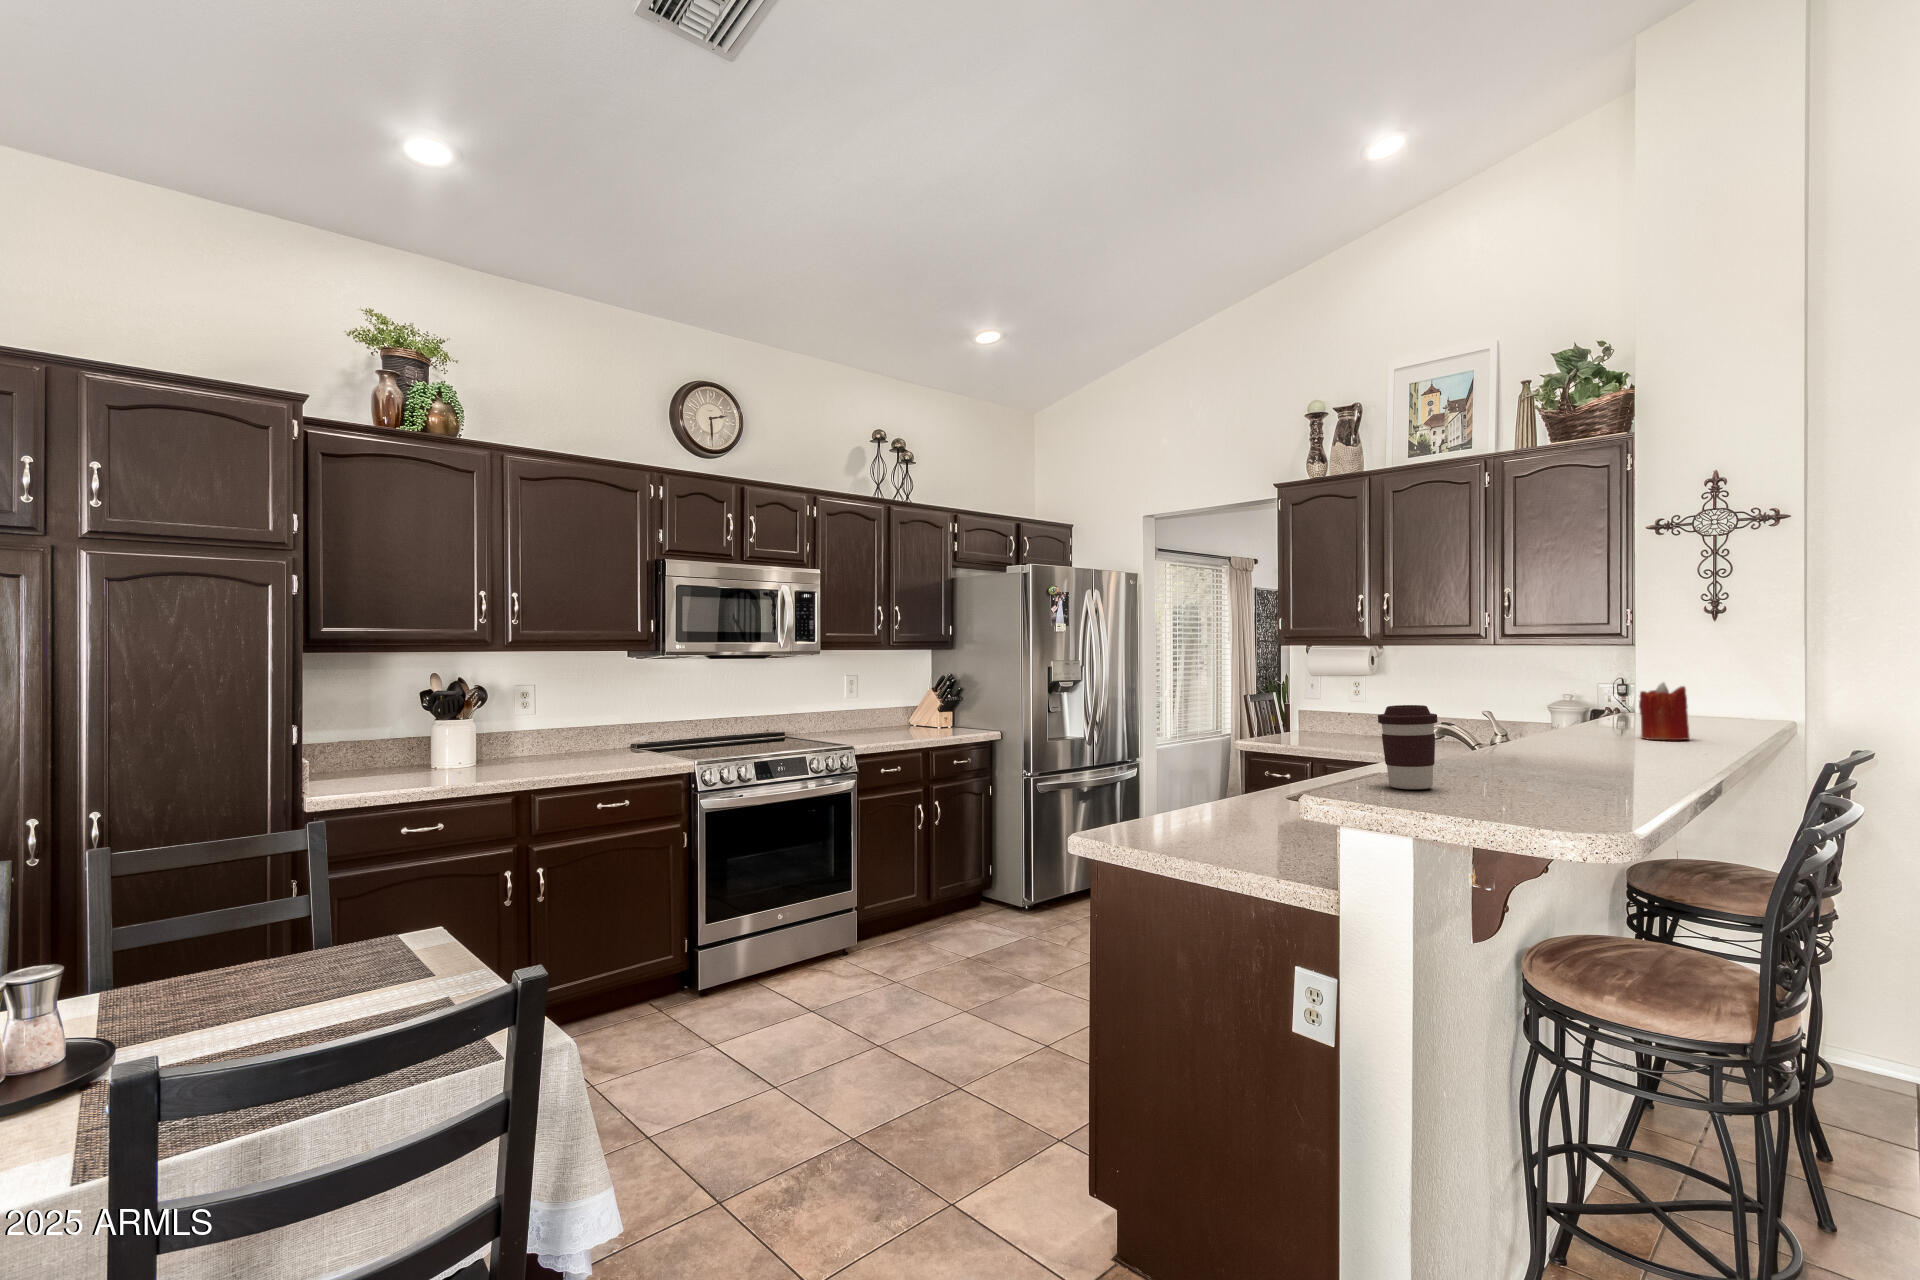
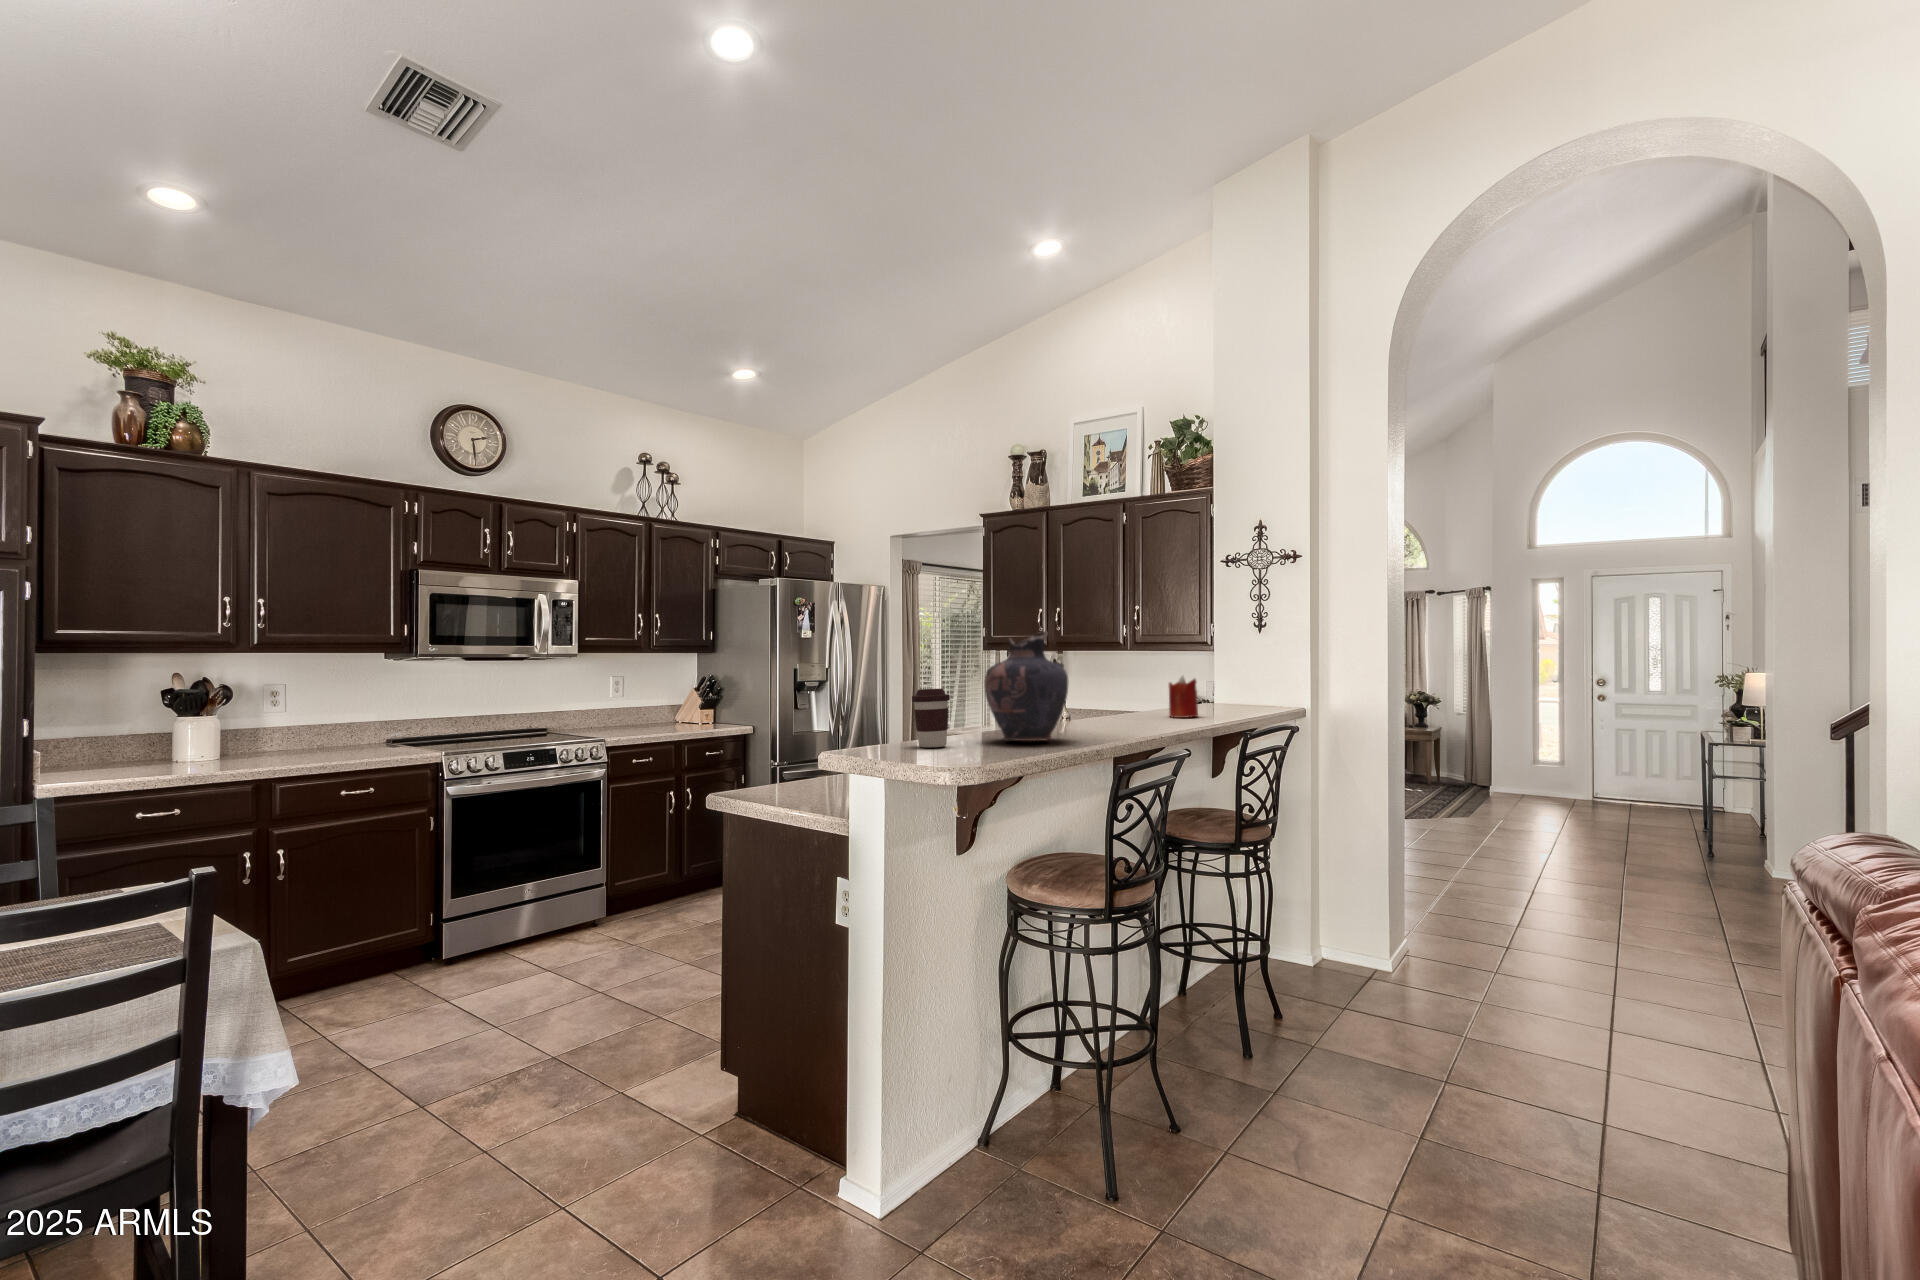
vase: none [1468,623,1609,781] -> present [984,631,1068,741]

